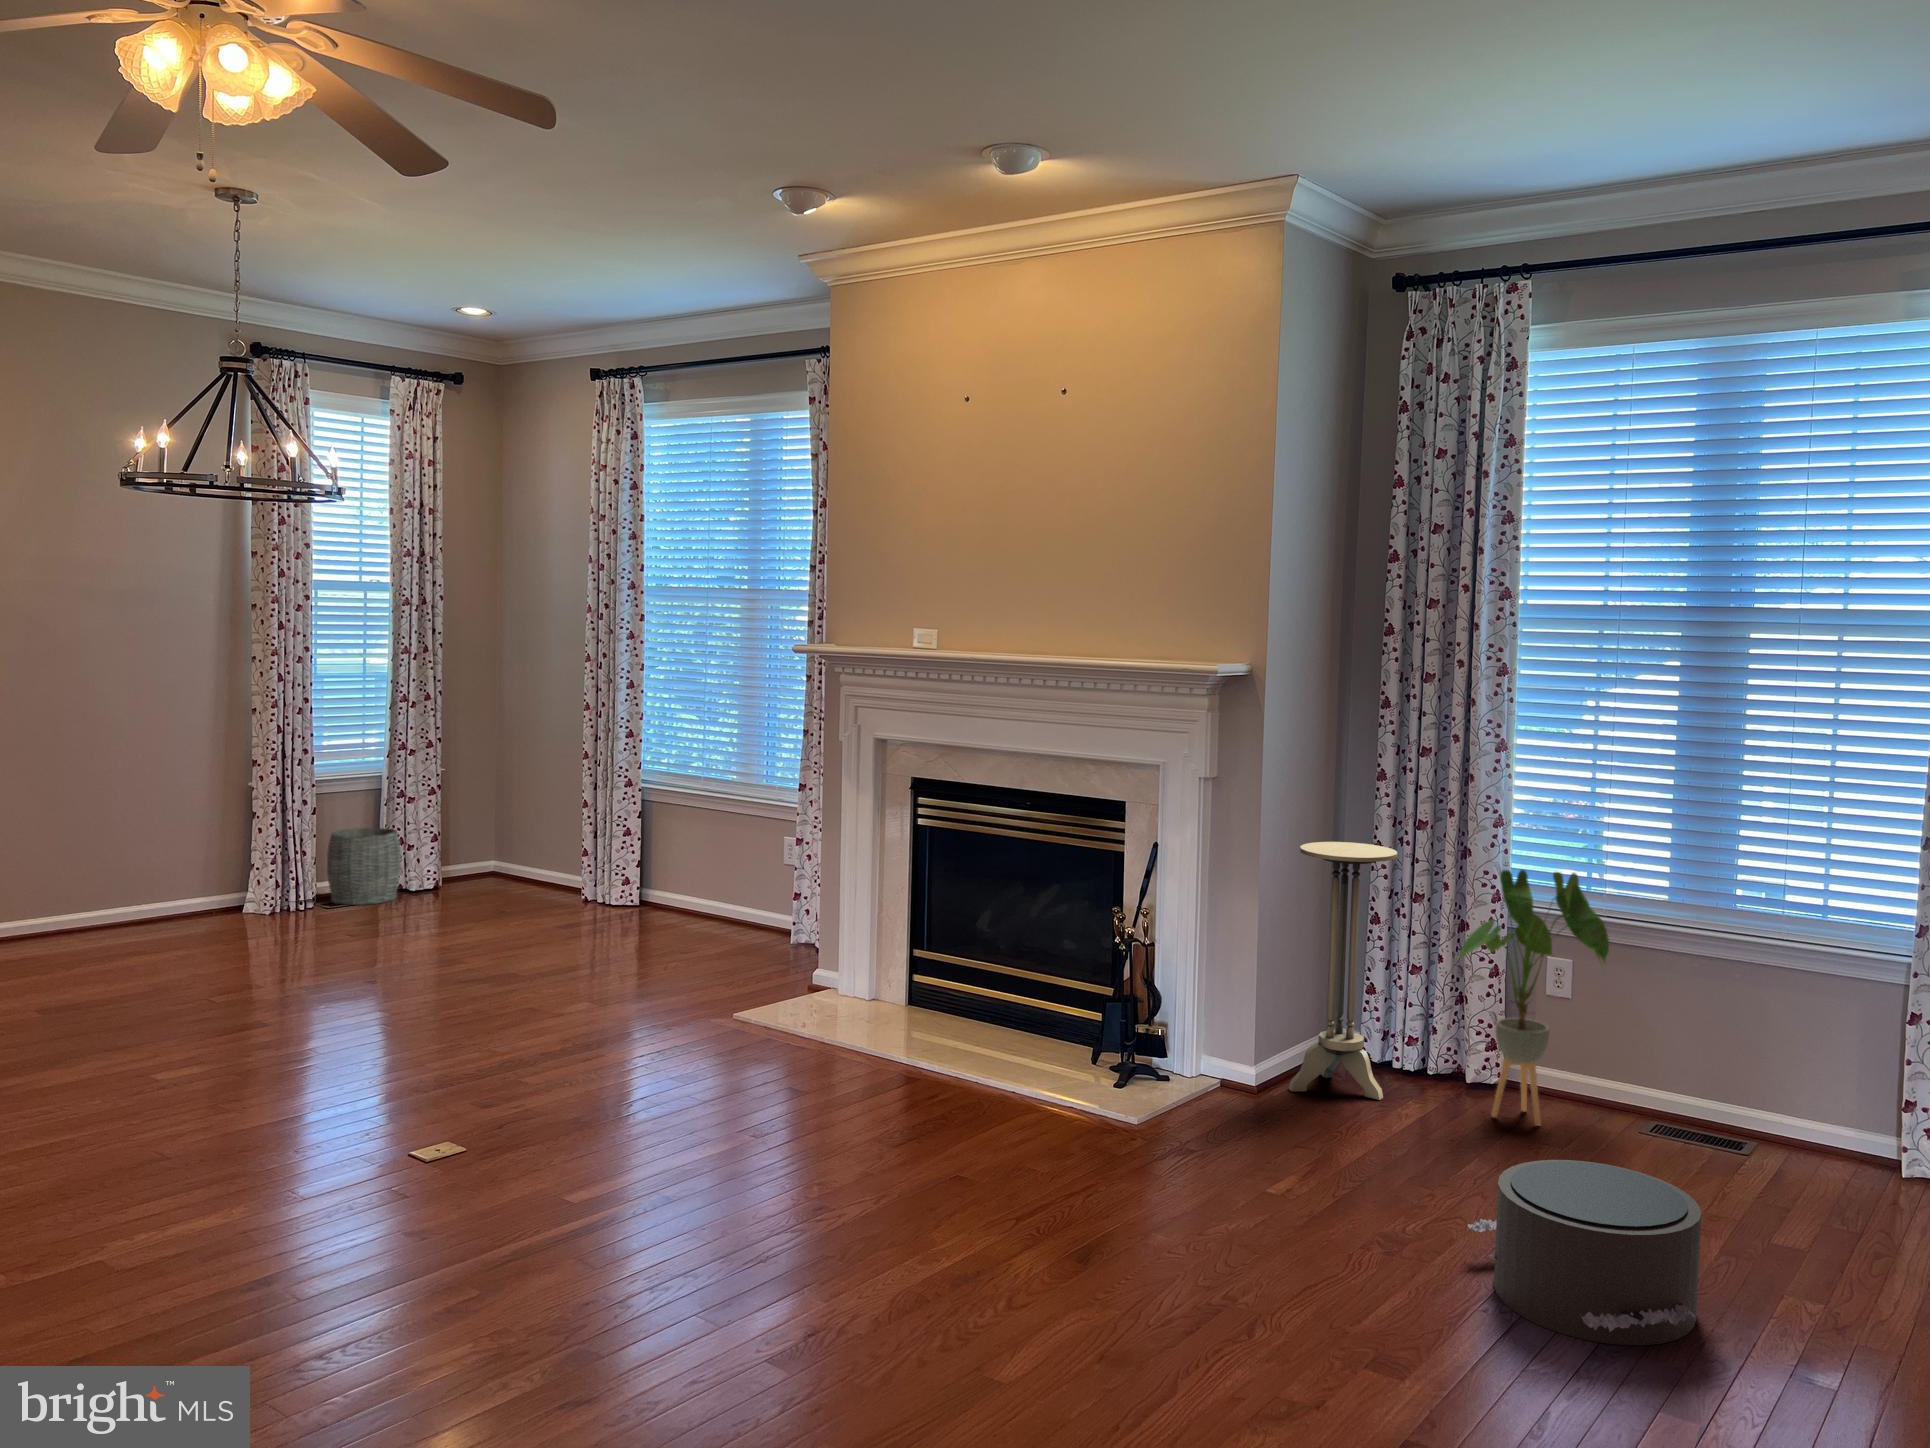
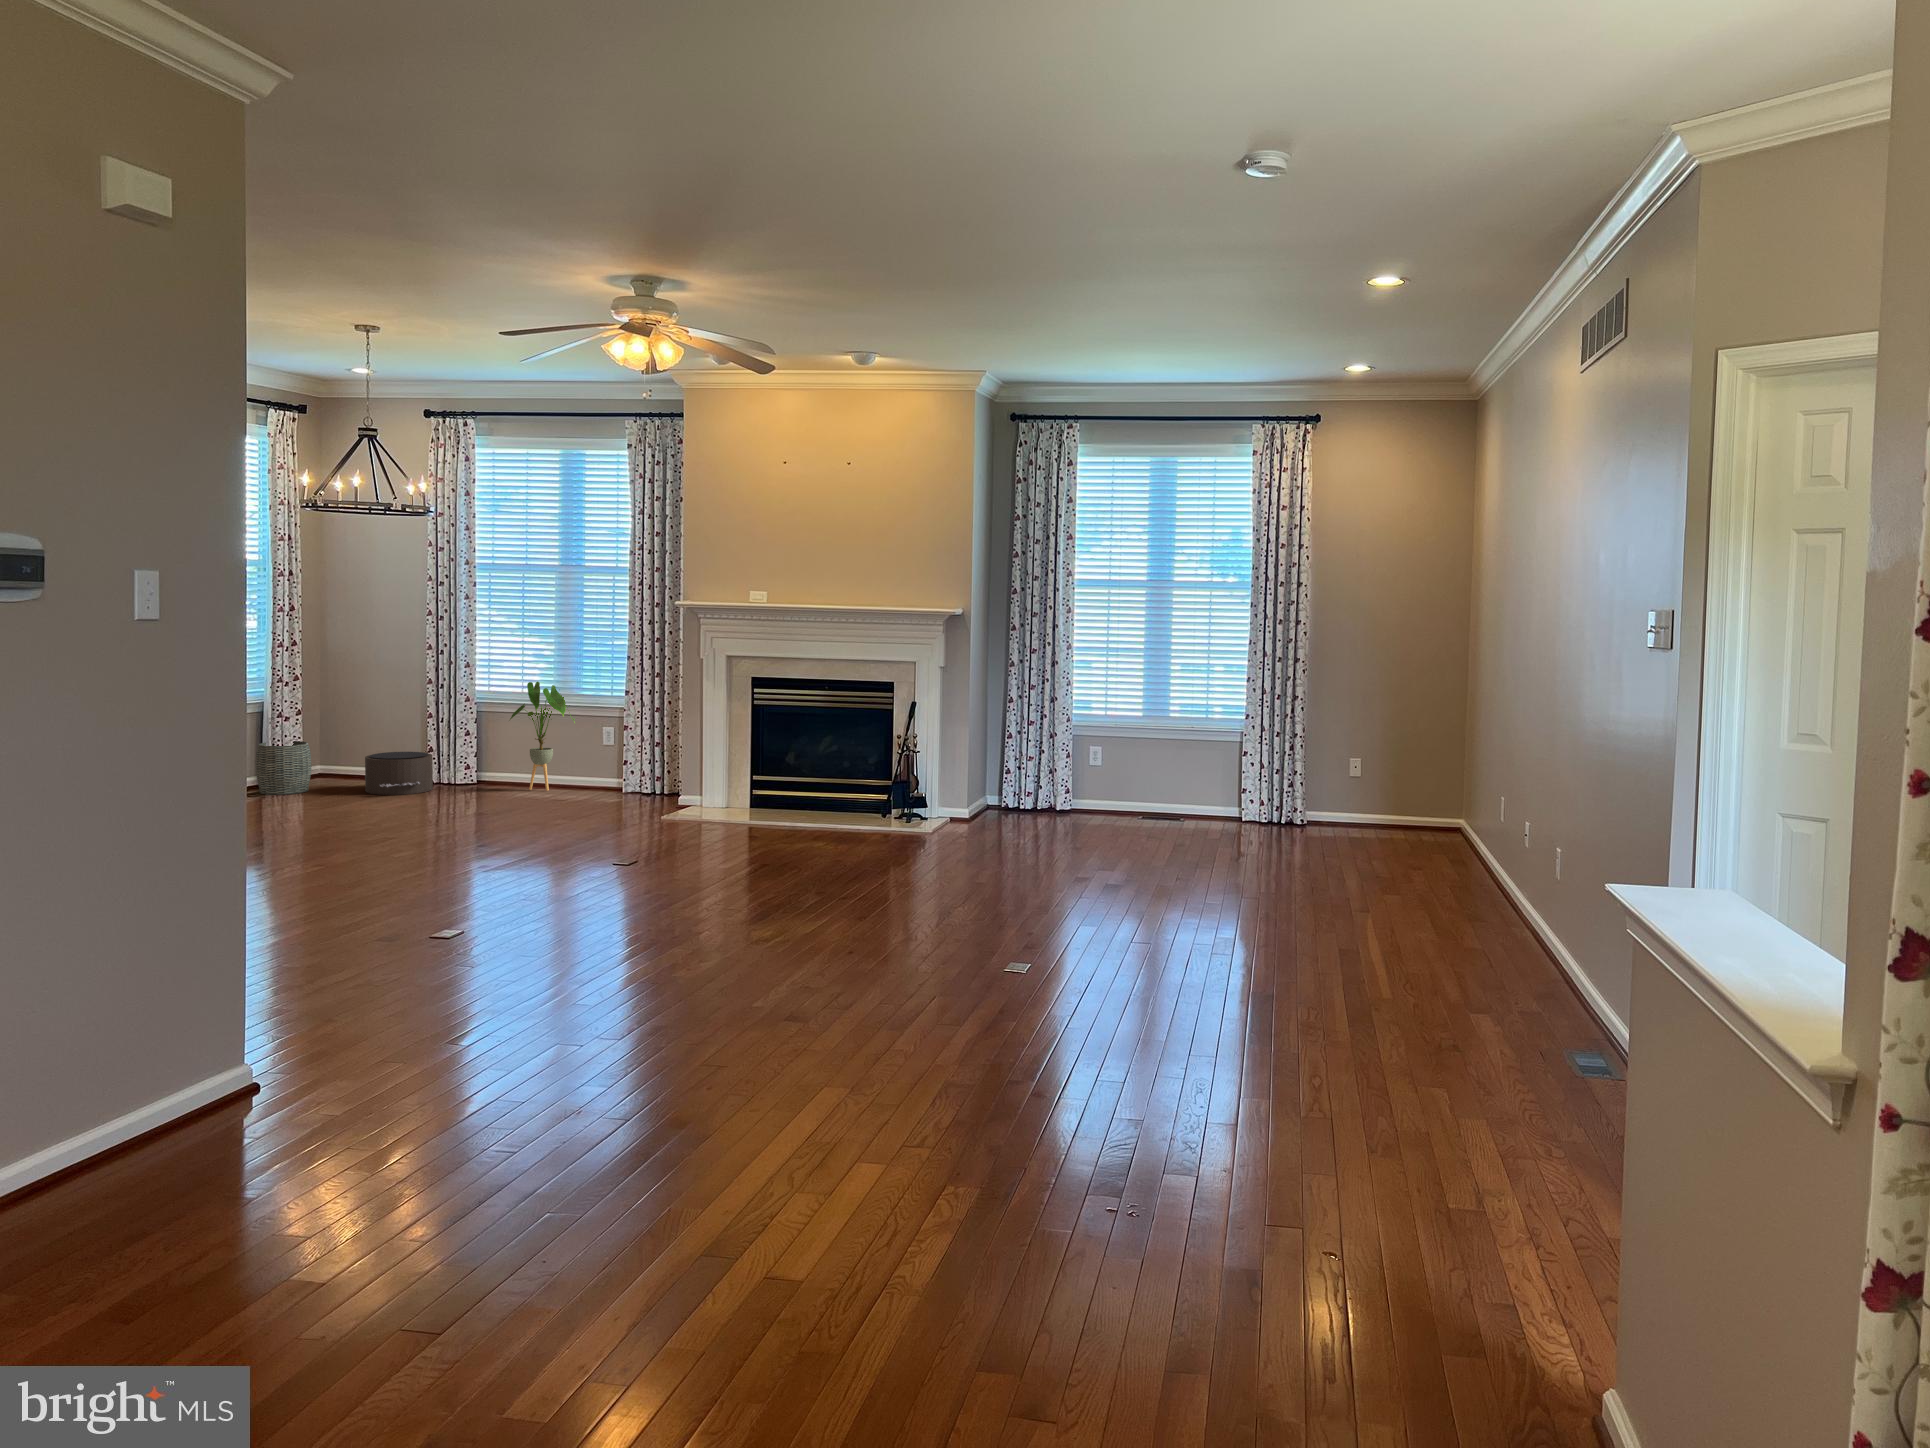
side table: present [1289,842,1397,1100] -> none [979,698,1028,821]
house plant: present [1457,870,1609,1126] -> present [510,682,575,791]
pouf: present [1467,1160,1701,1345] -> present [365,752,433,795]

